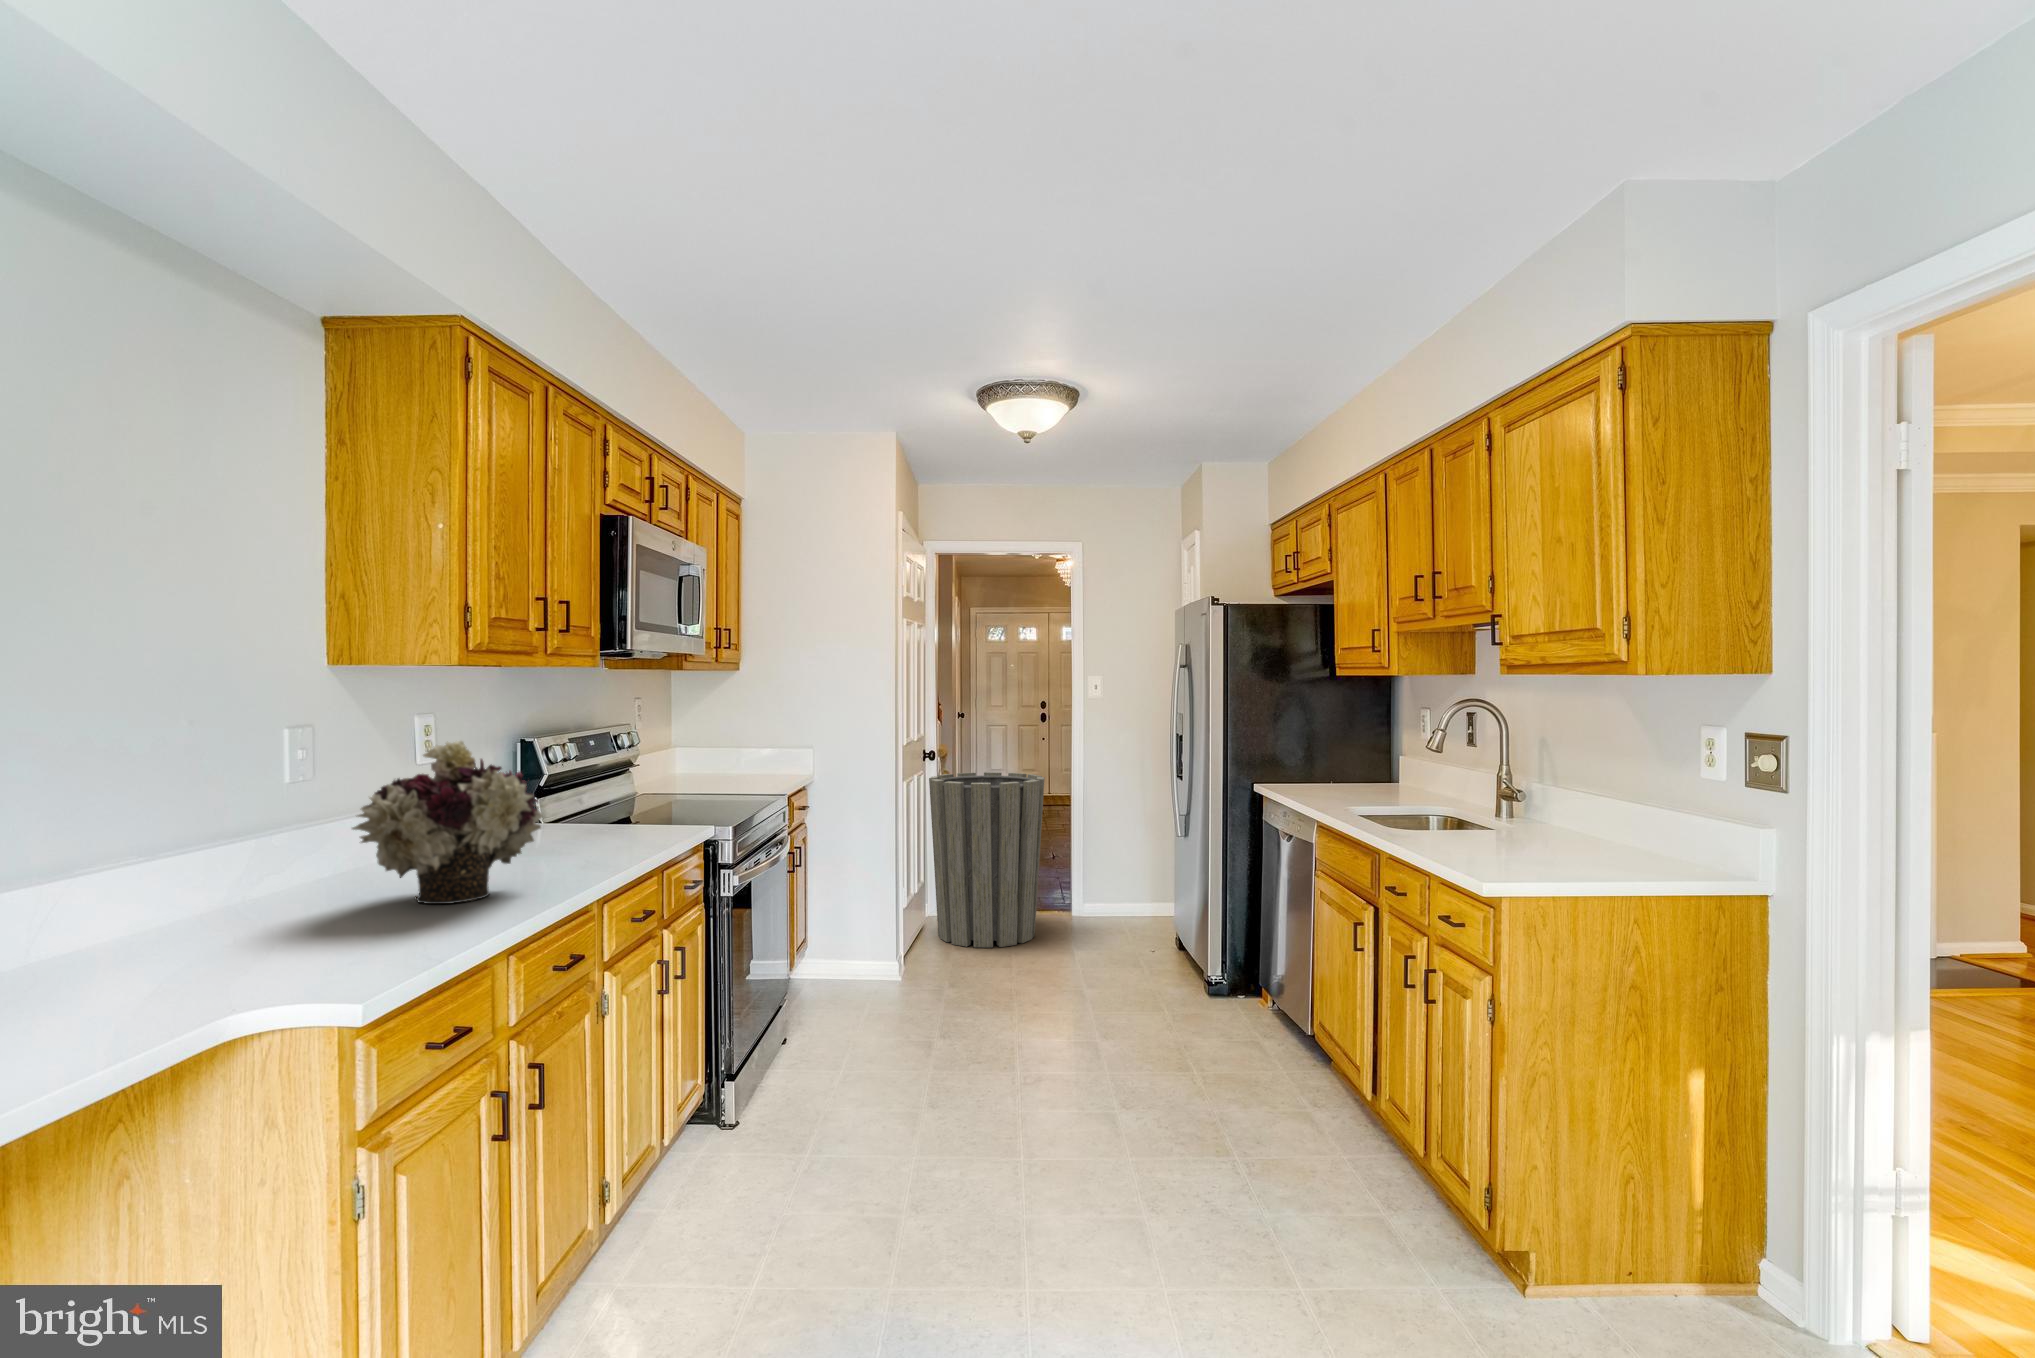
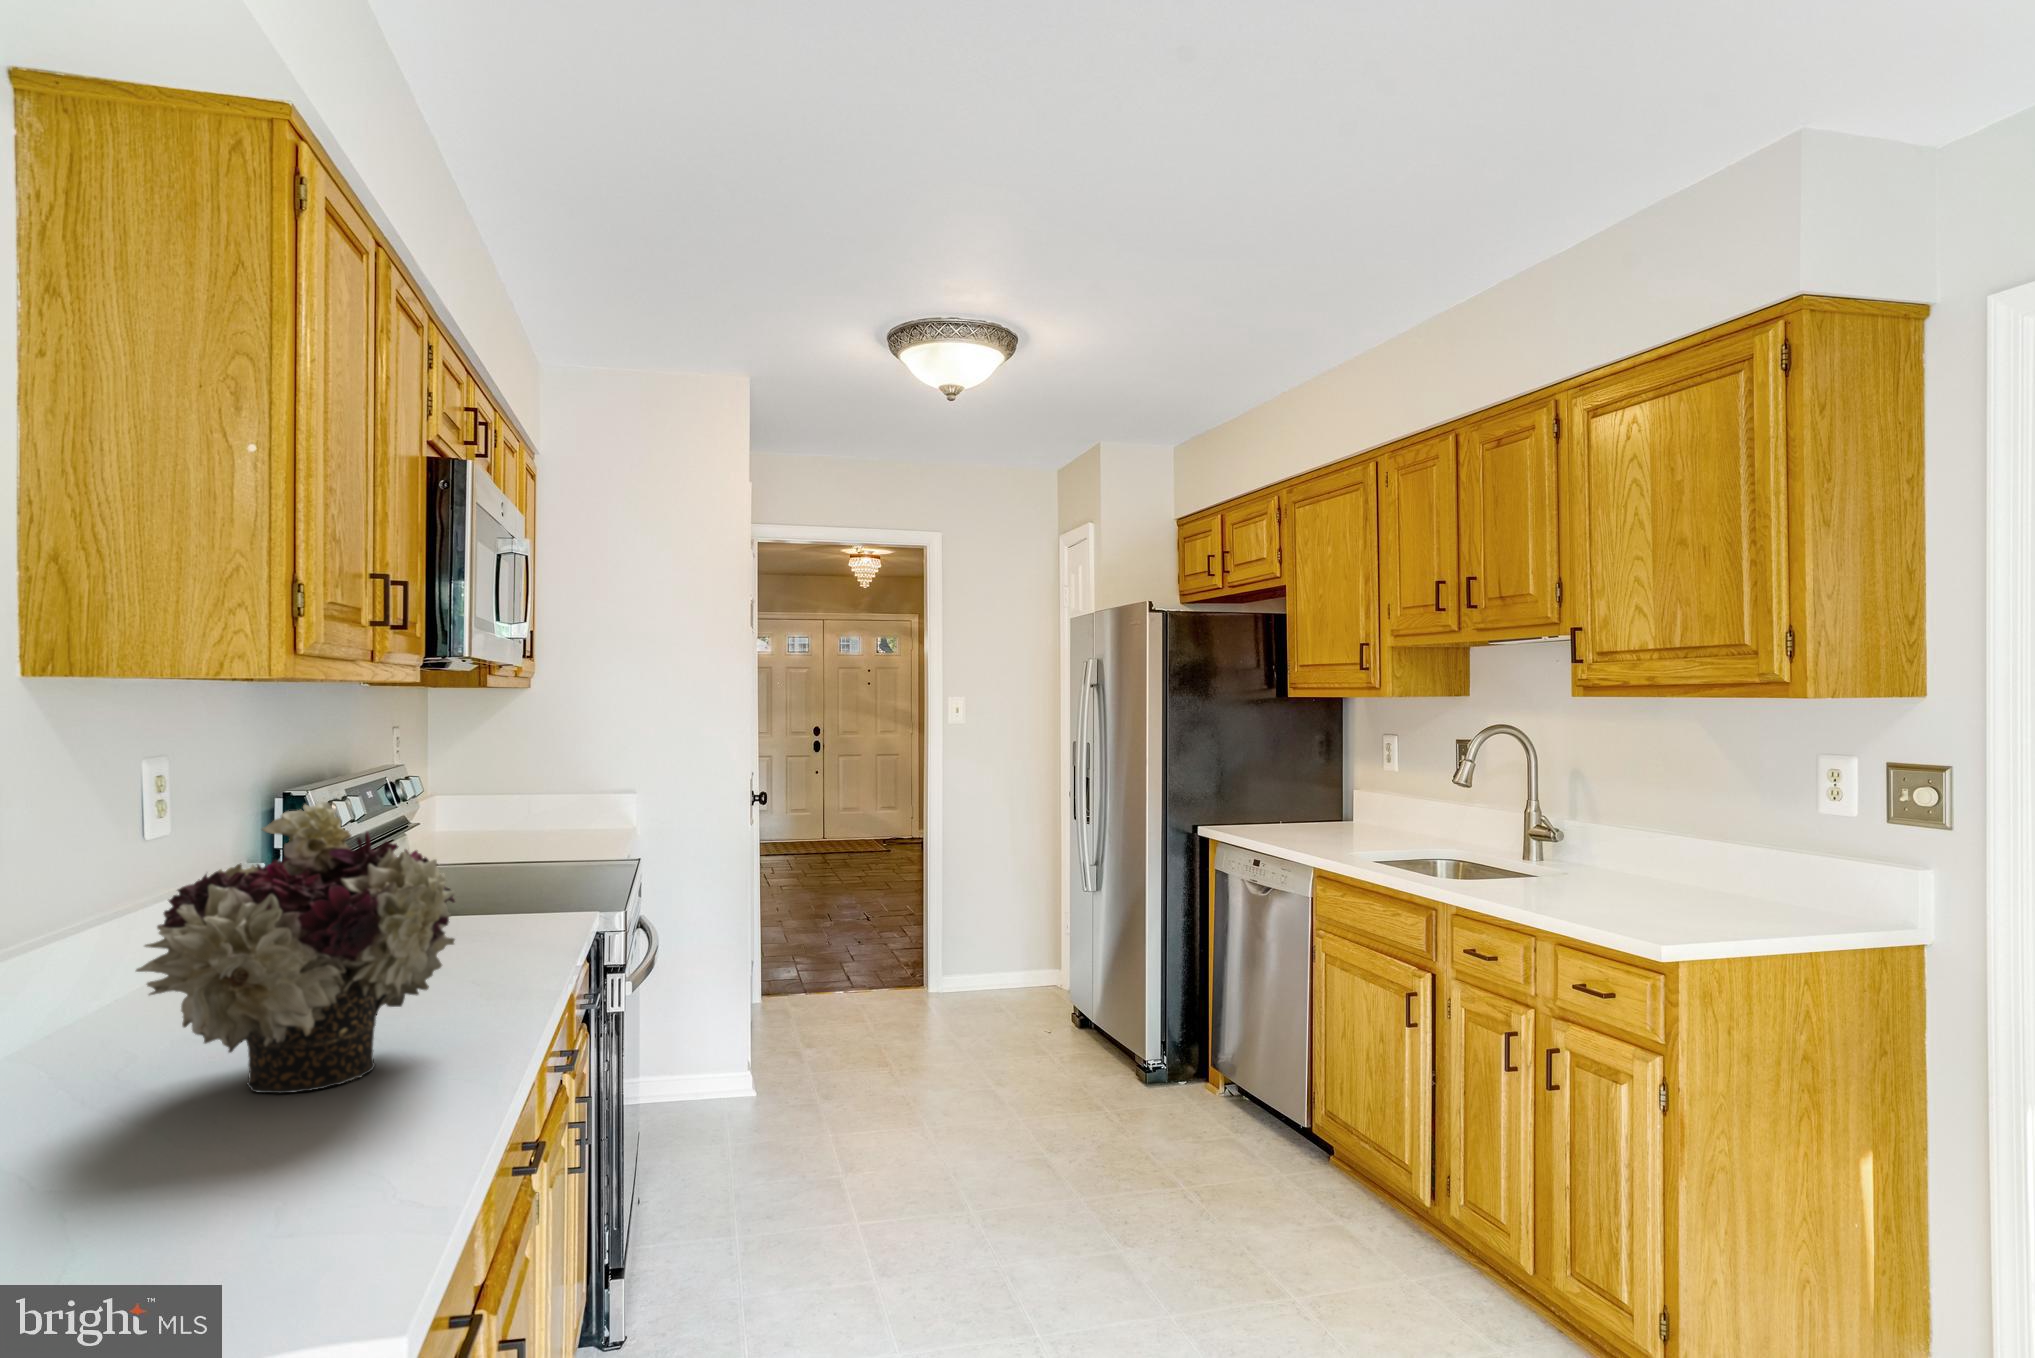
trash can: present [929,772,1045,948] -> none [768,817,915,1041]

